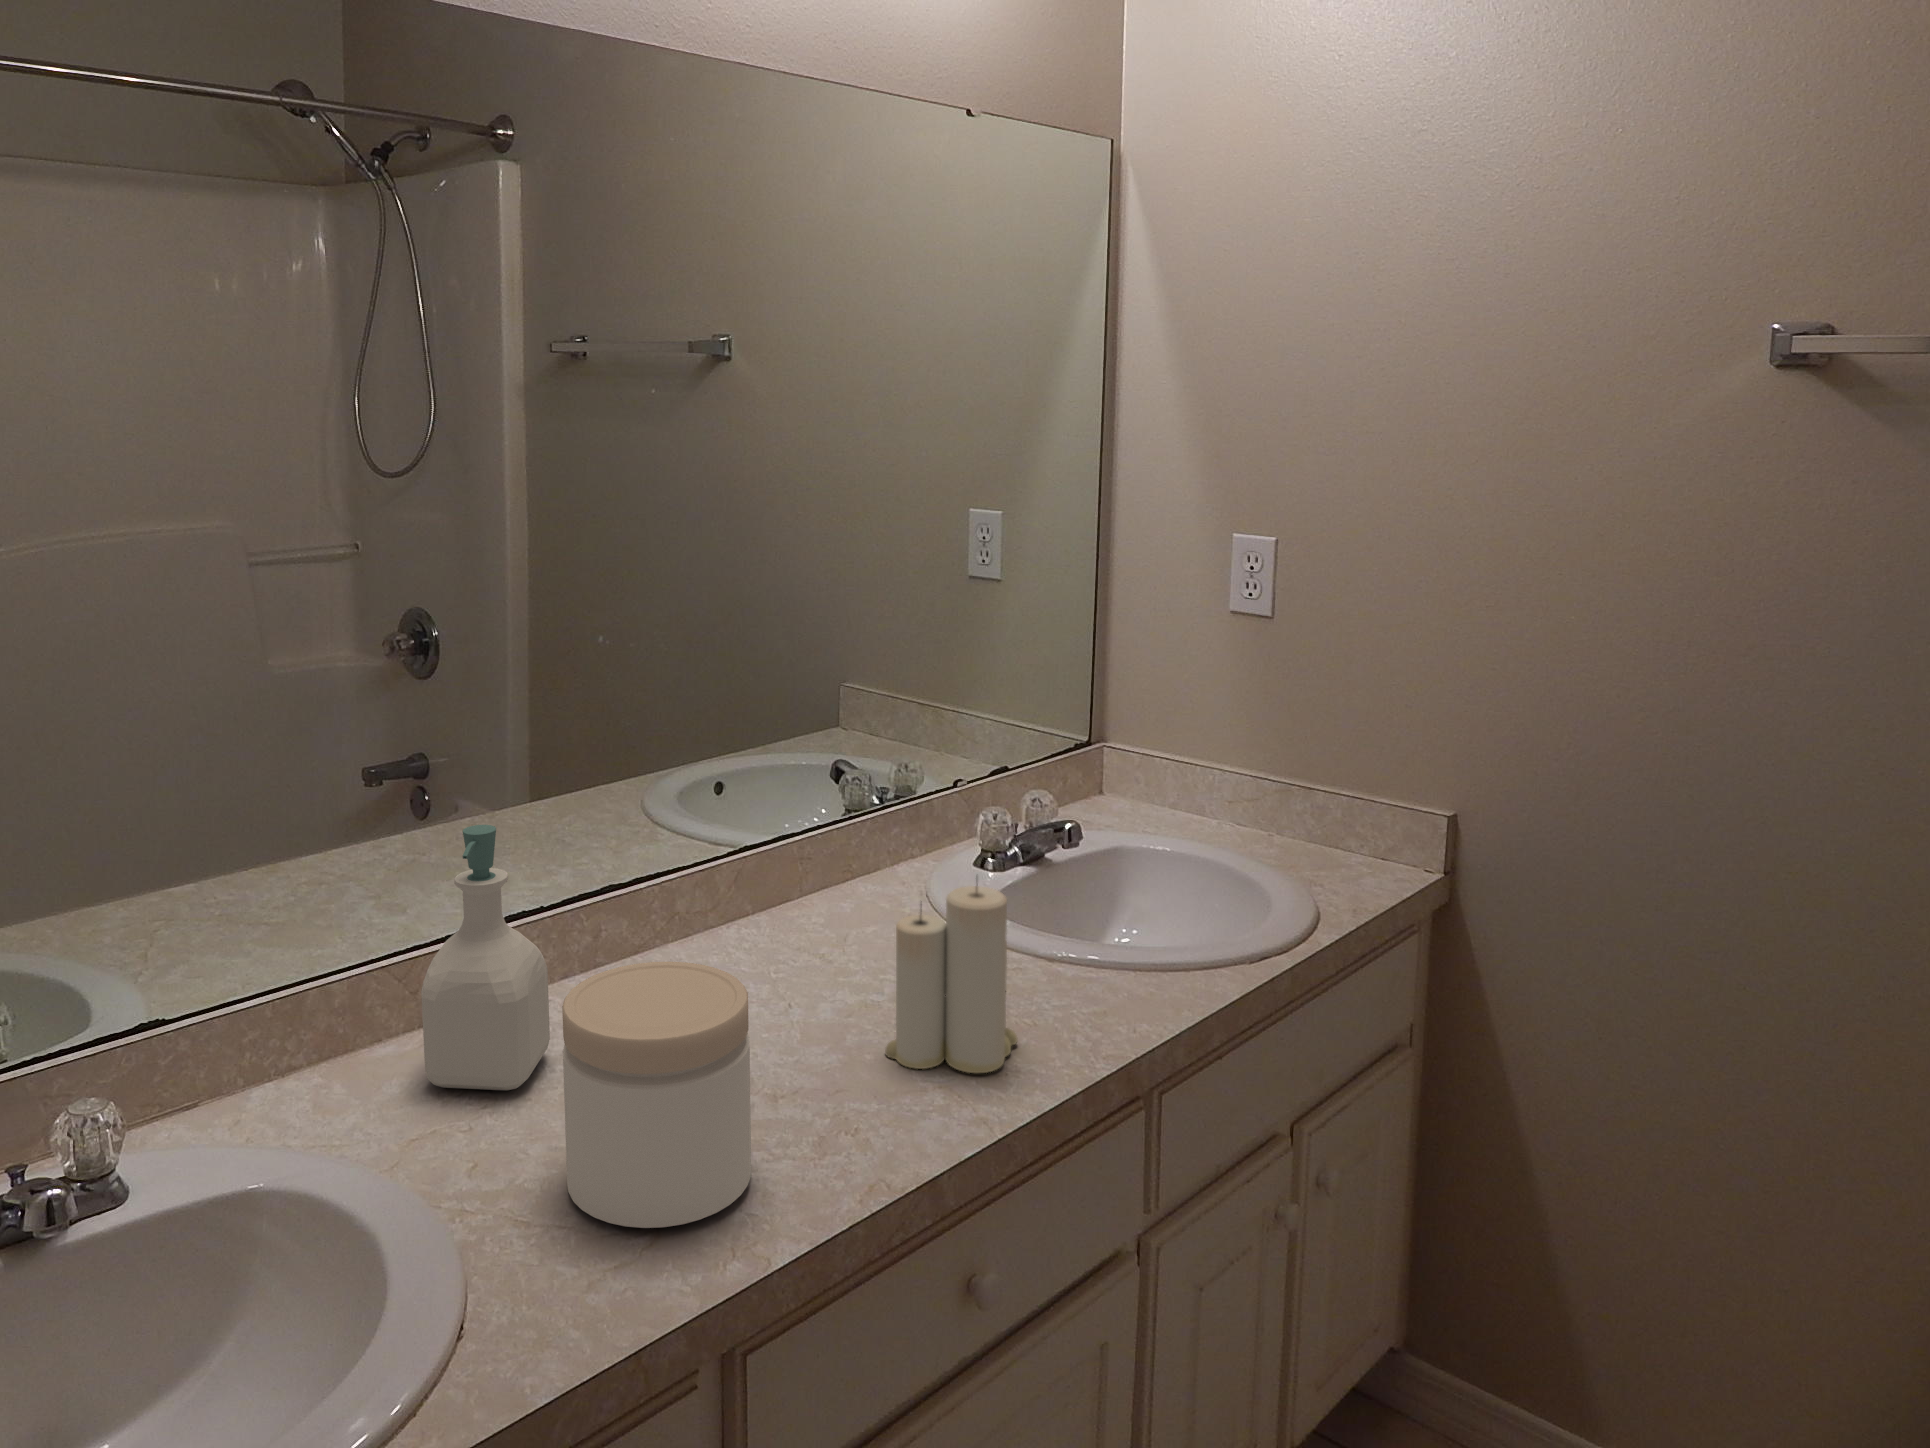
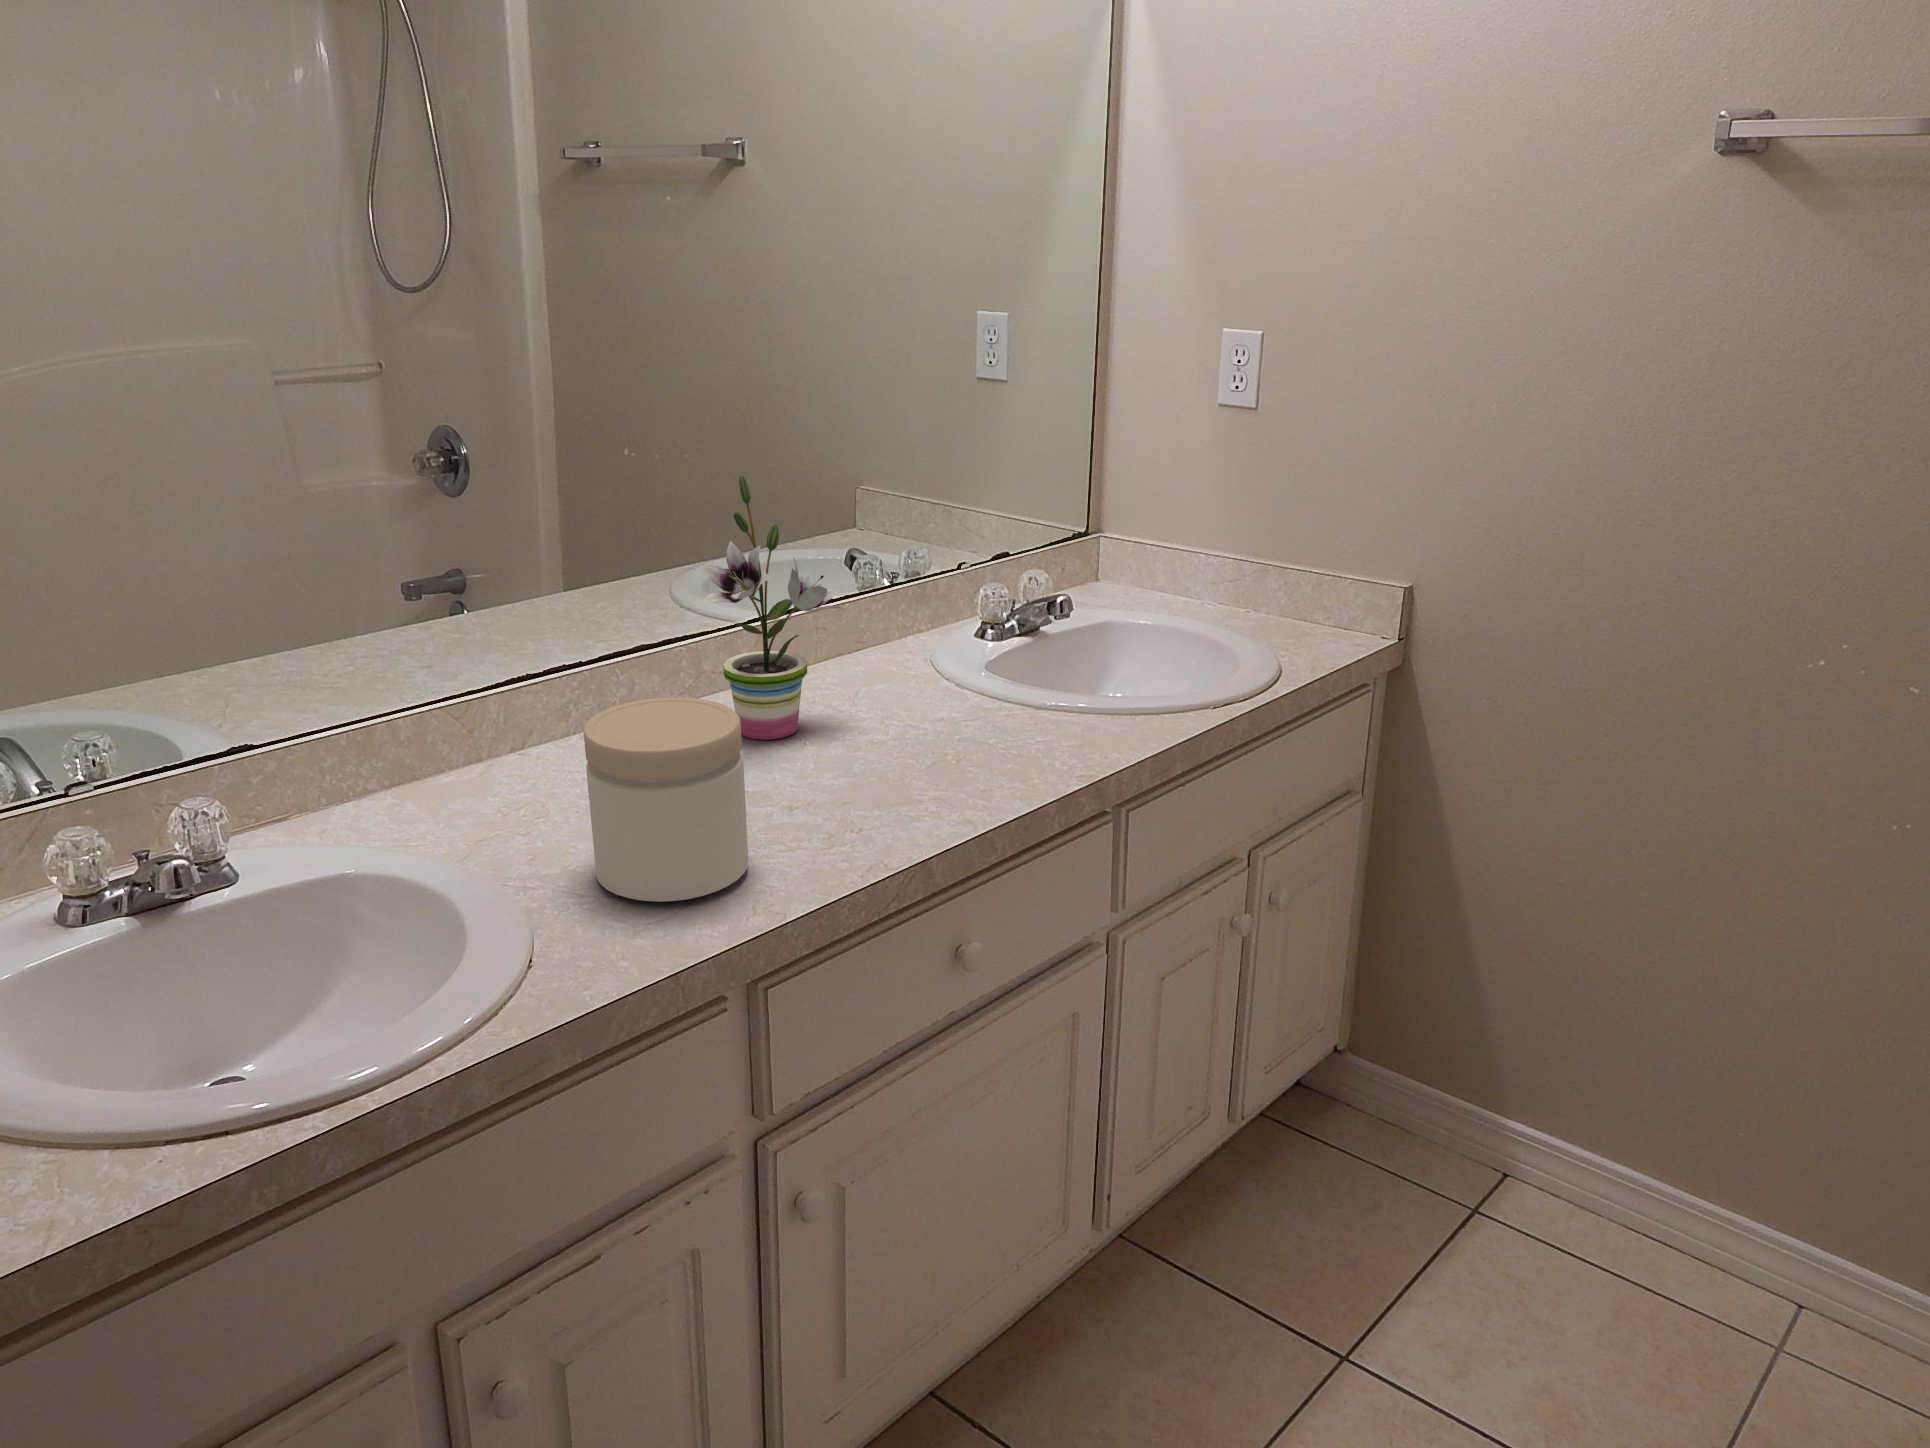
potted plant: none [684,692,848,994] -> present [700,476,844,740]
soap bottle: present [421,825,550,1090] -> none [471,587,586,809]
candle: present [885,885,1018,1073] -> none [873,631,988,797]

